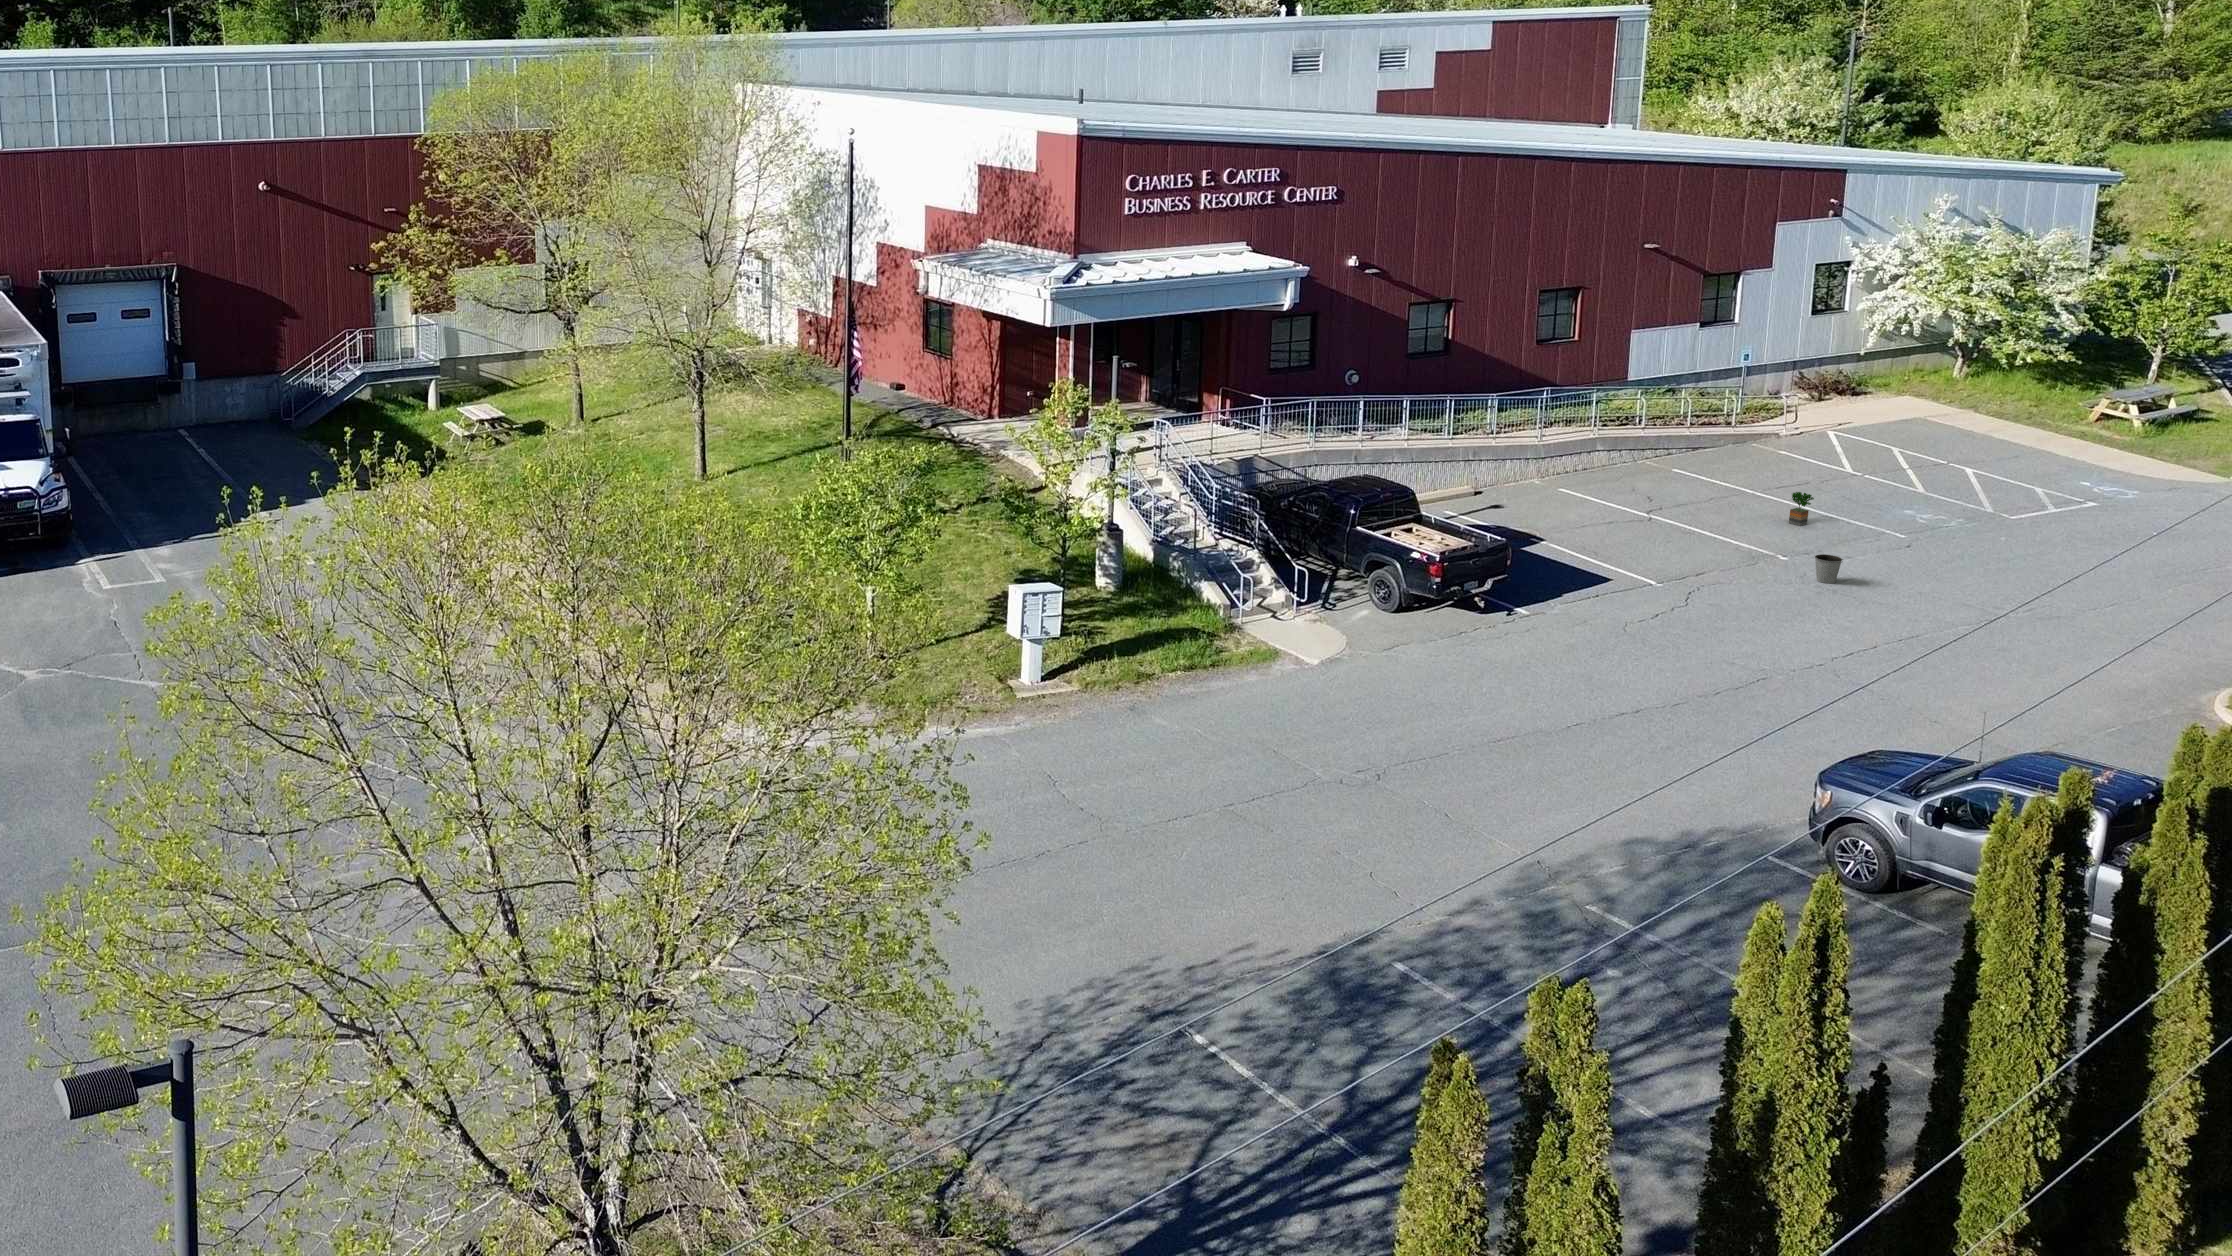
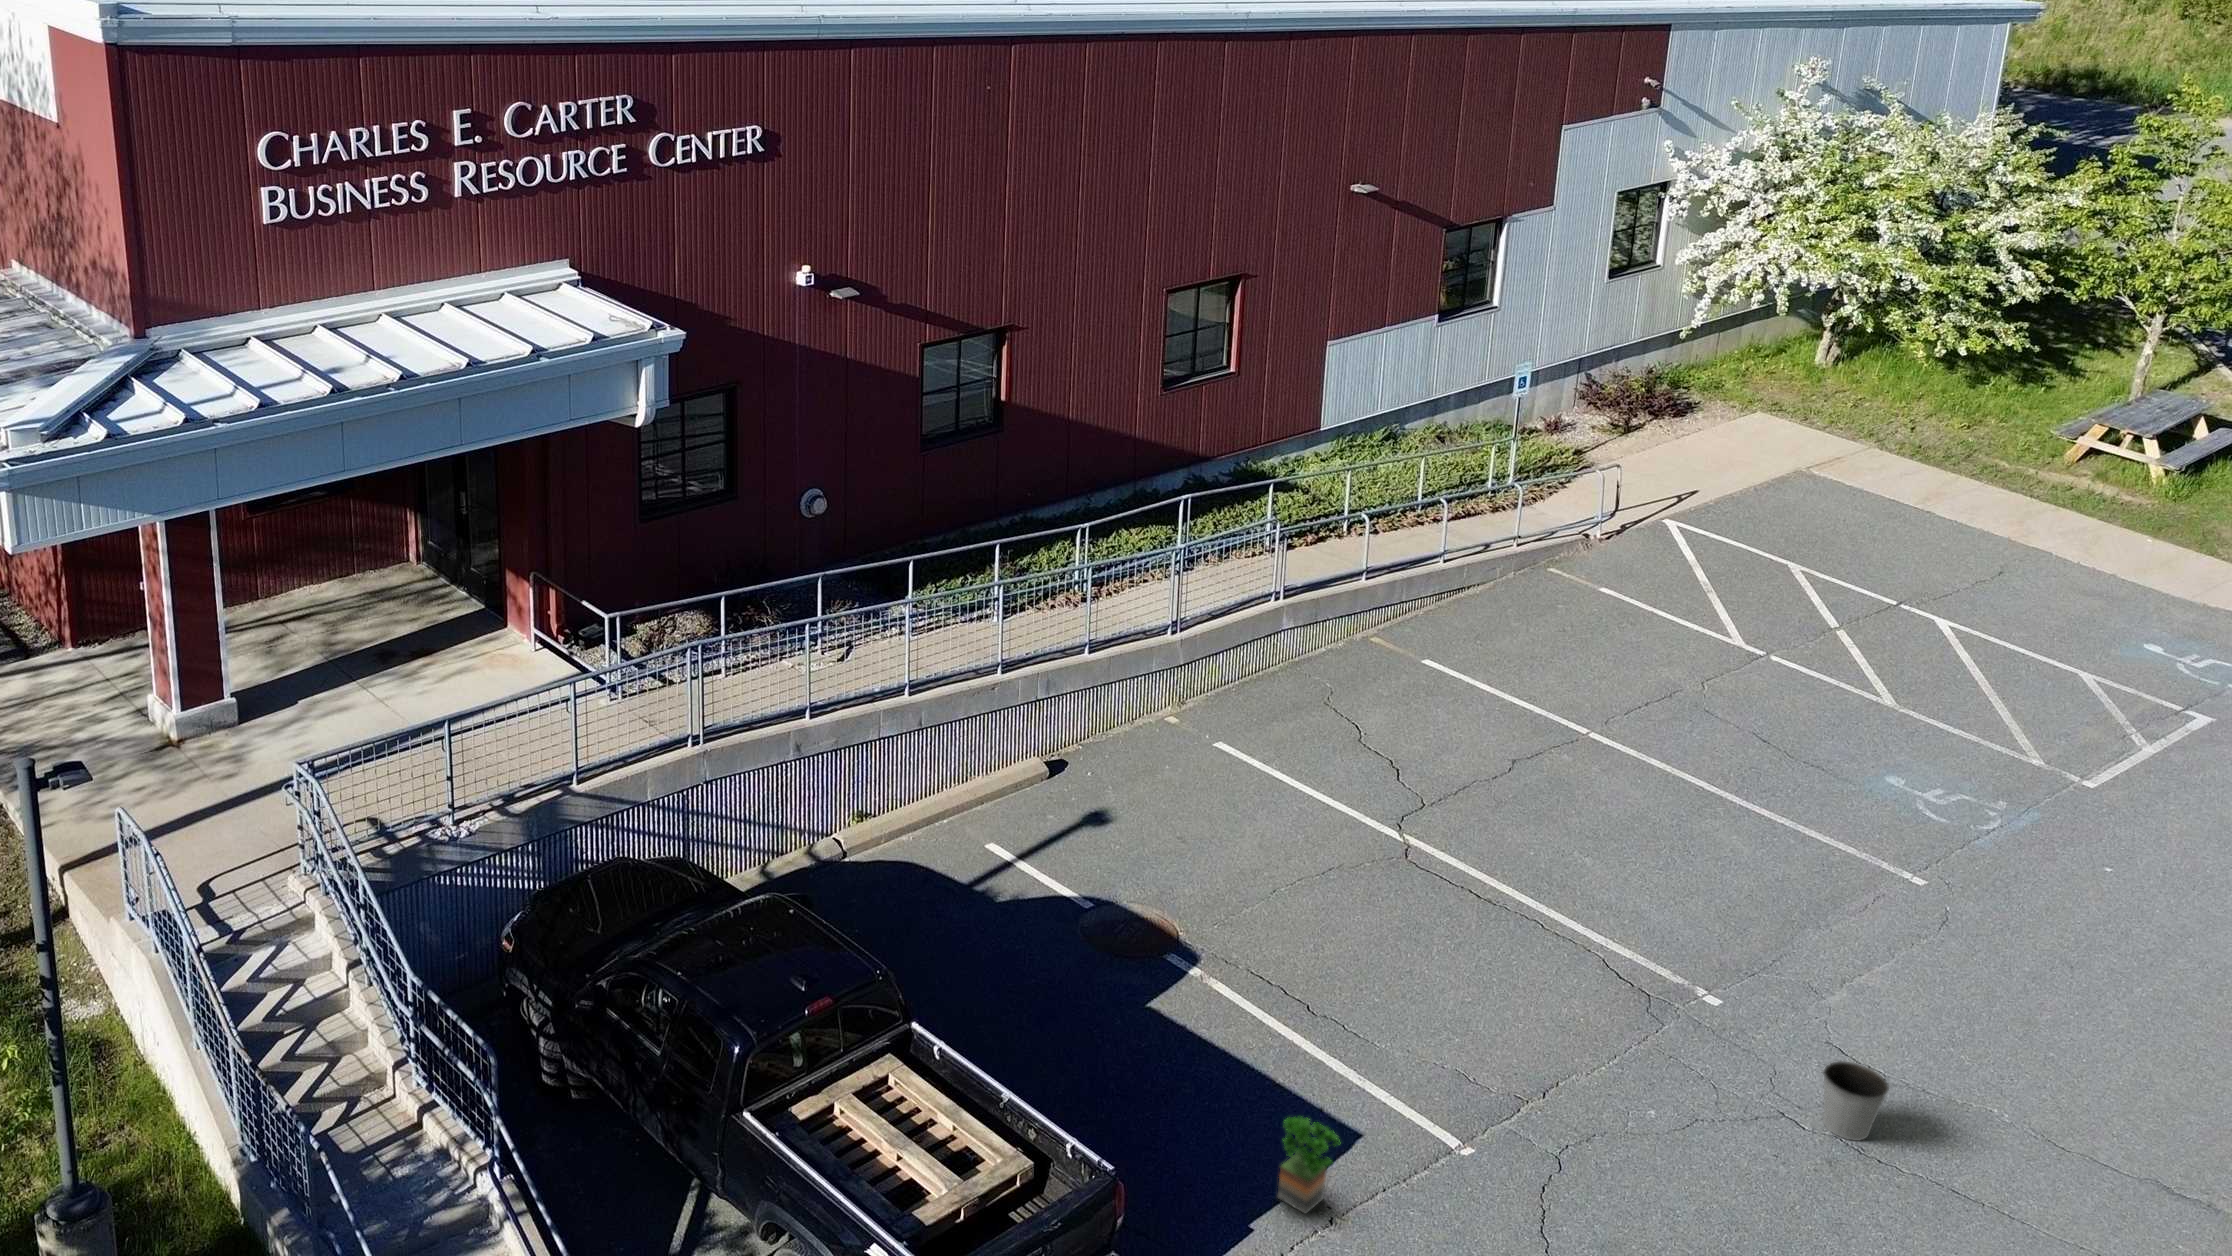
potted tree: present [1789,492,1814,526] -> present [1278,1117,1341,1214]

